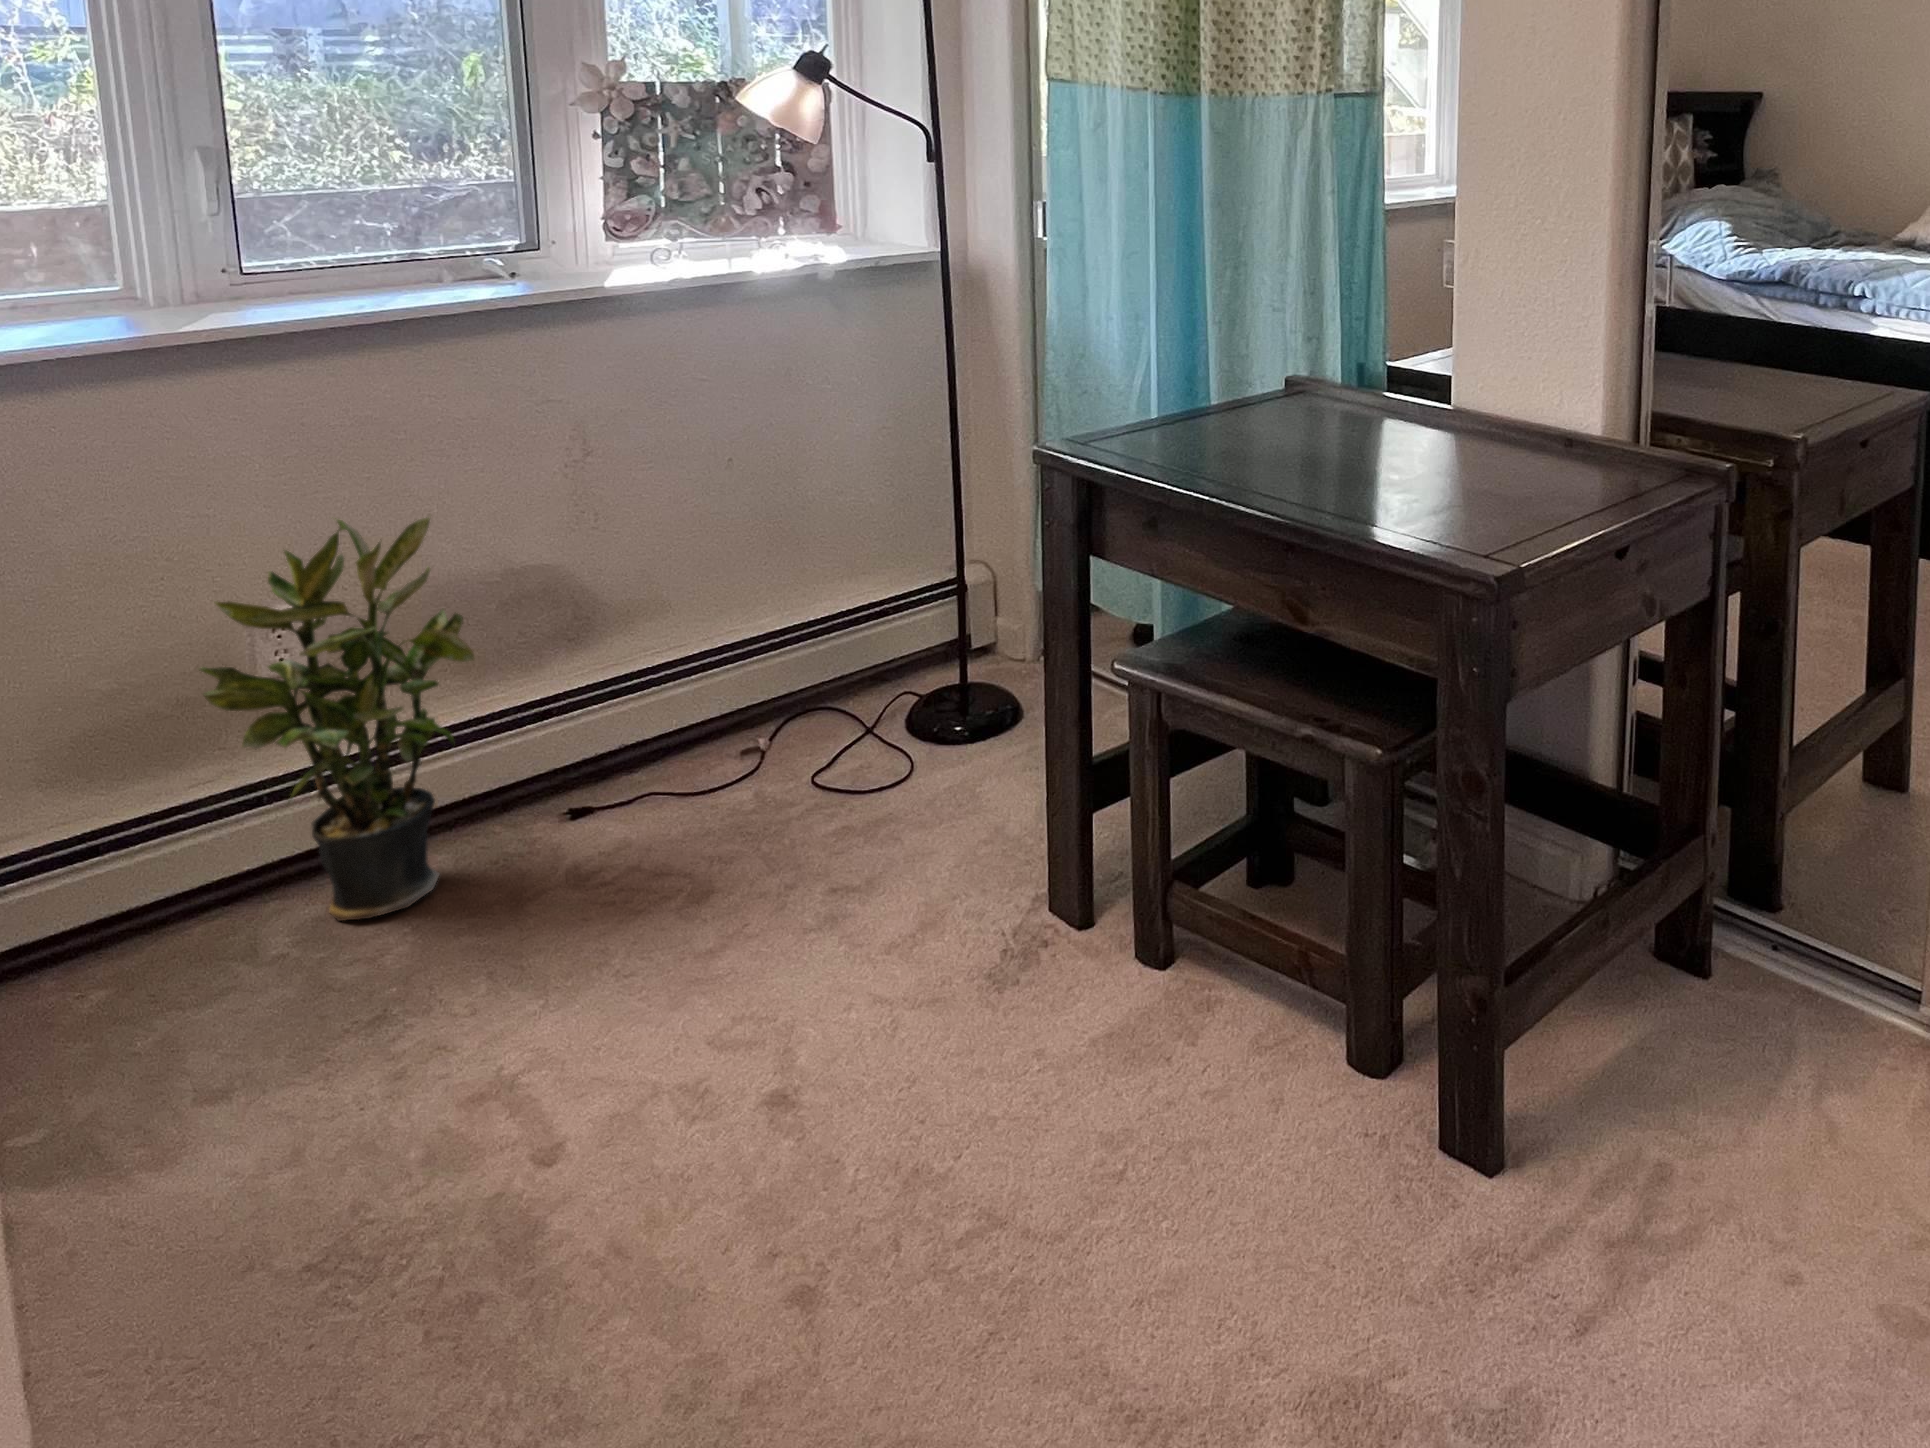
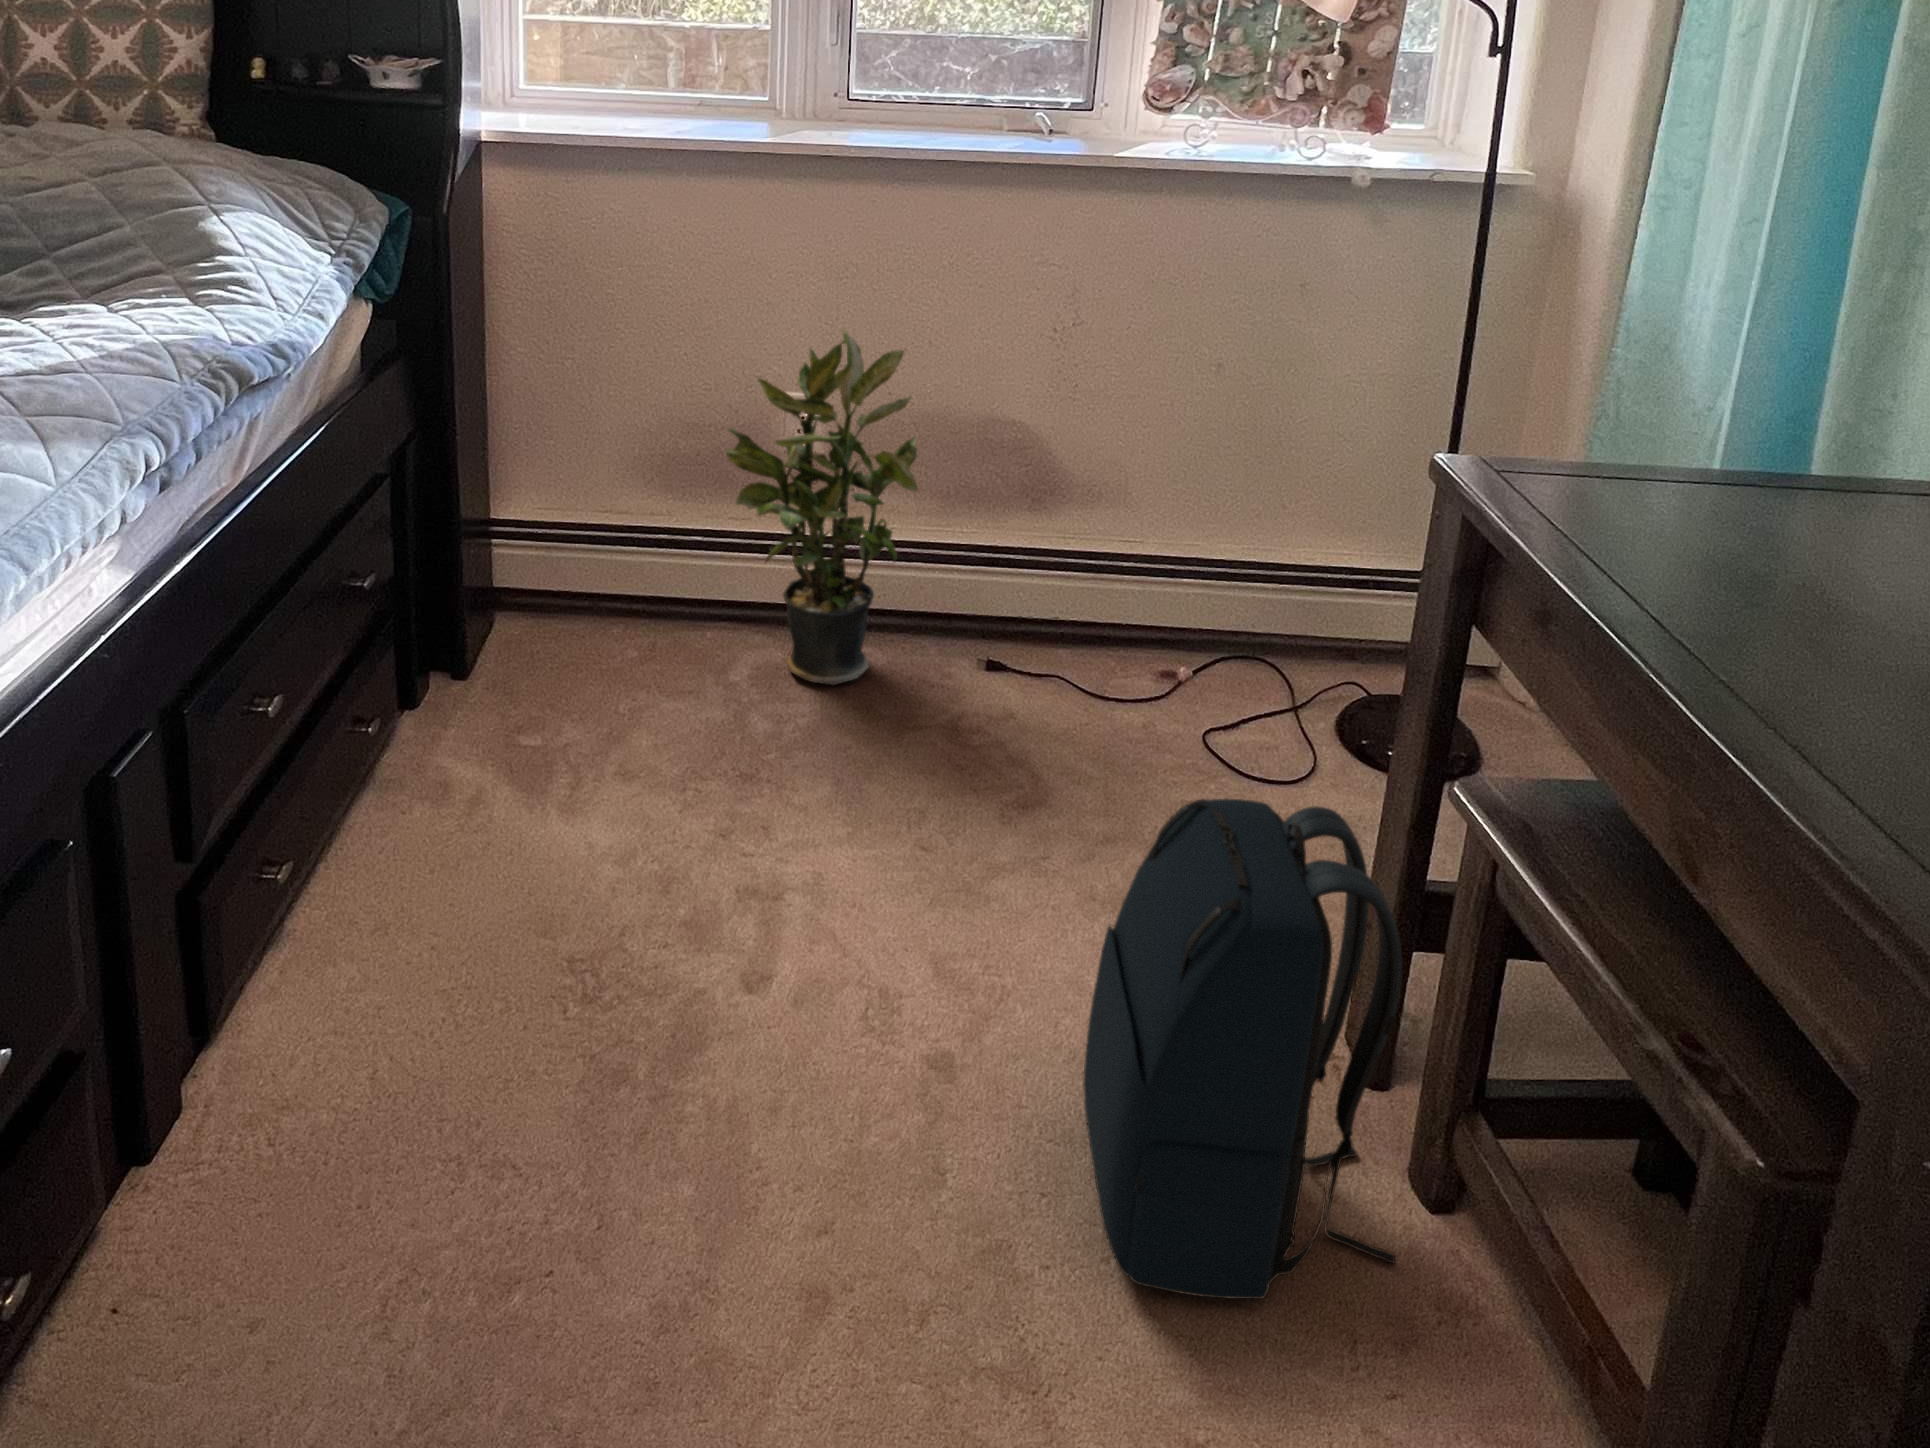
backpack: none [905,710,1164,1120] -> present [1083,799,1402,1299]

